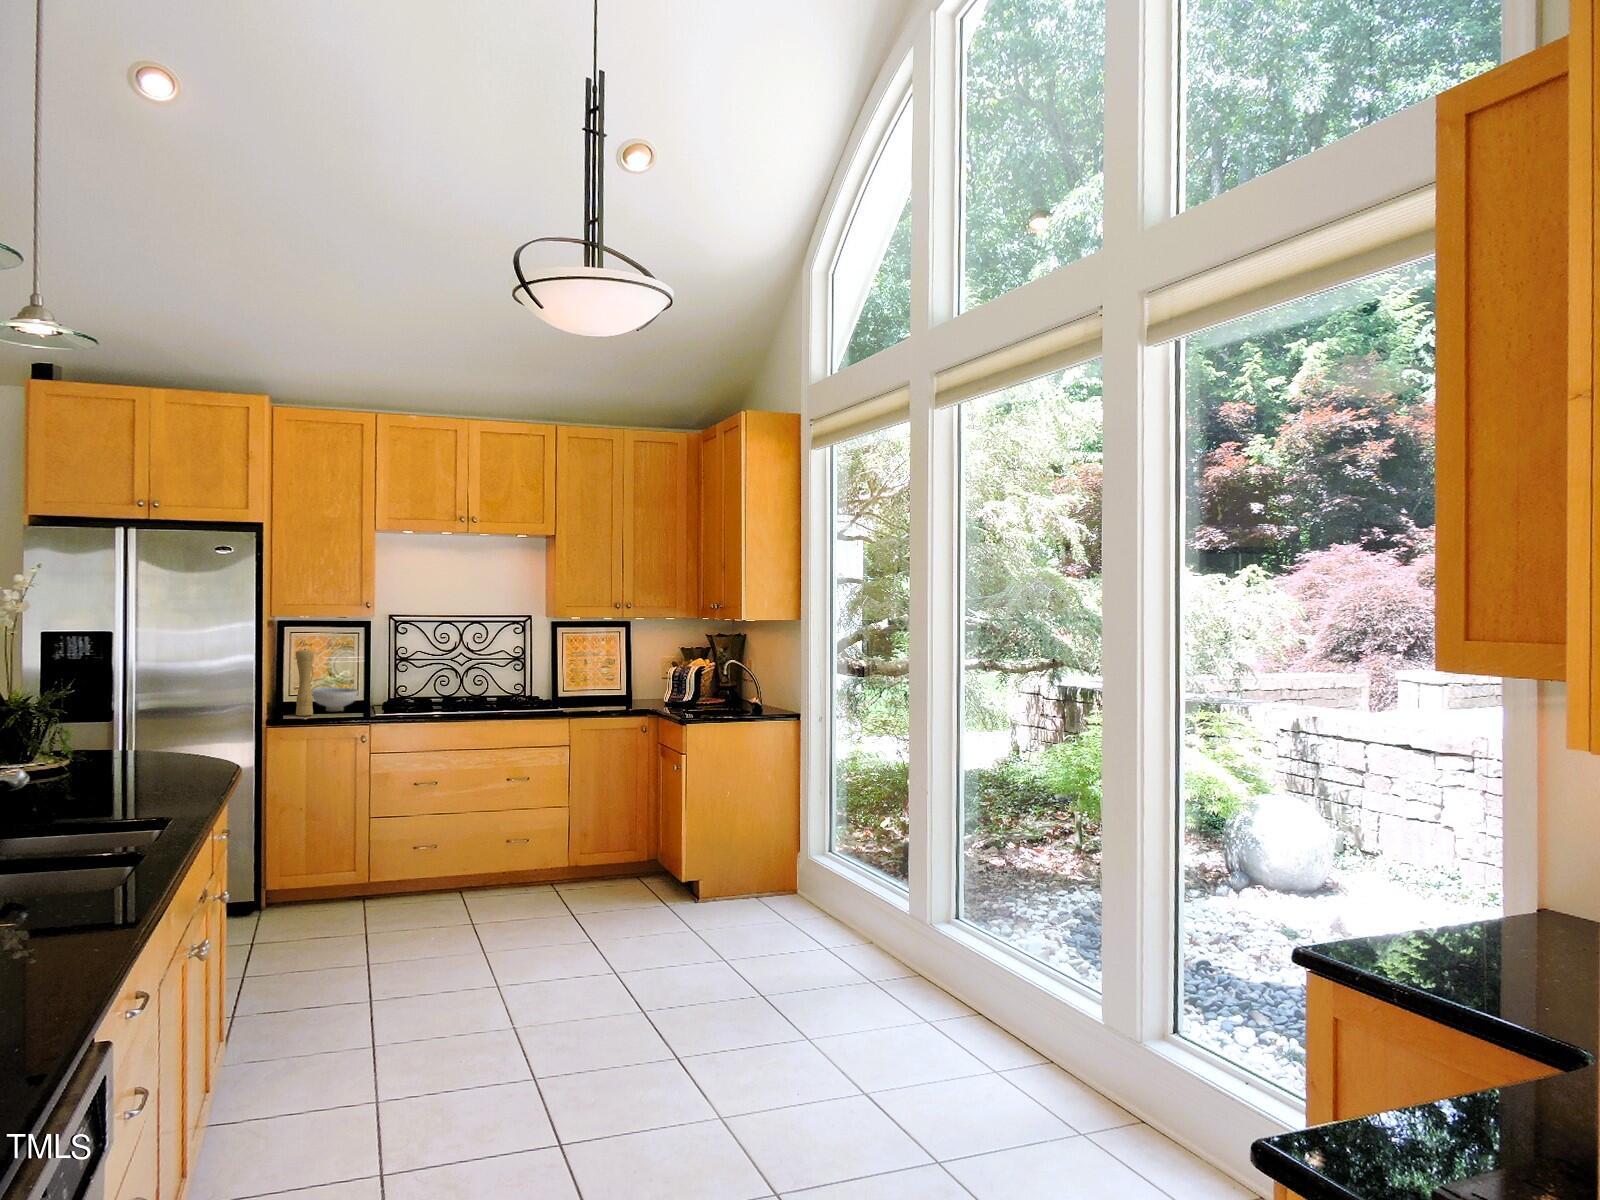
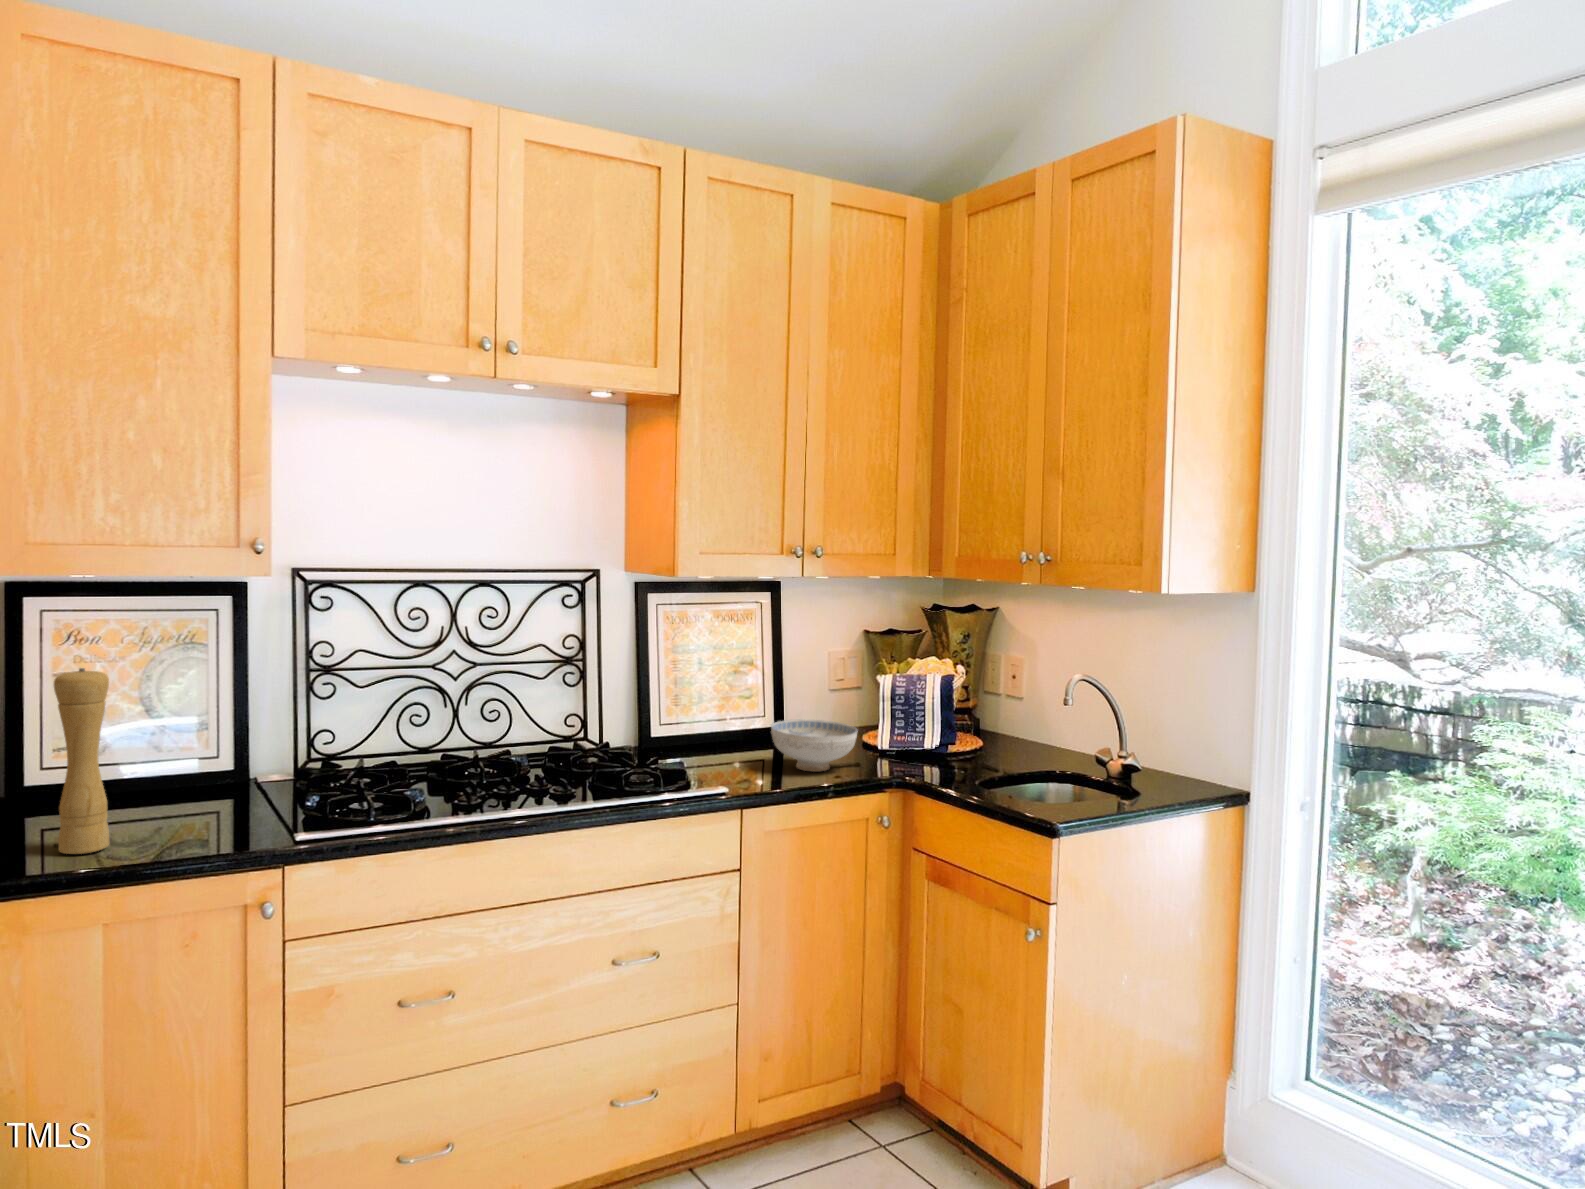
ceramic bowl: present [312,688,358,711] -> present [771,719,858,772]

